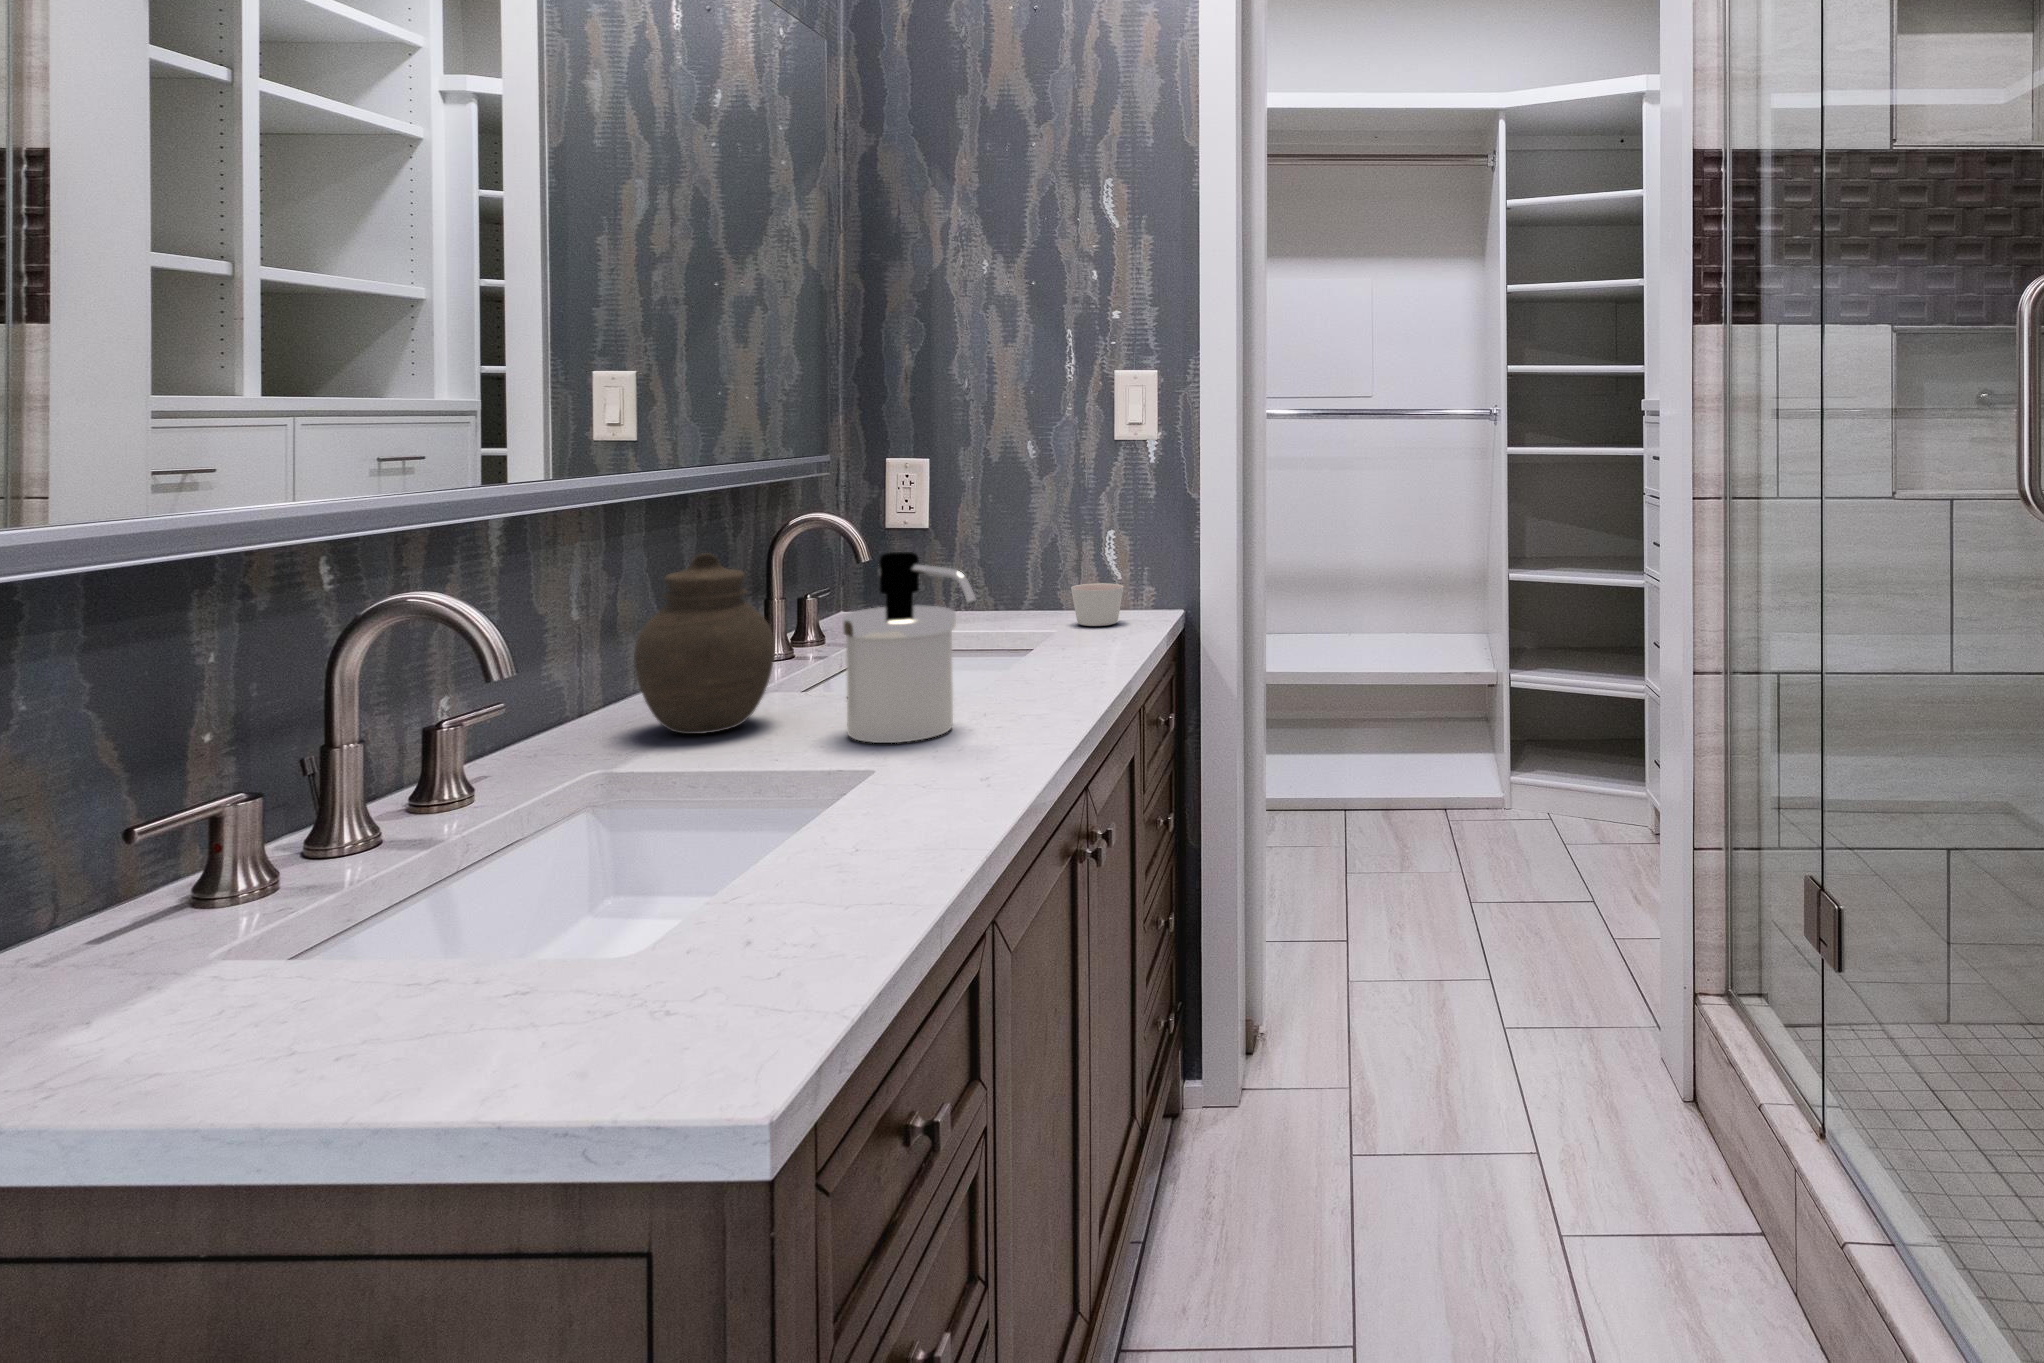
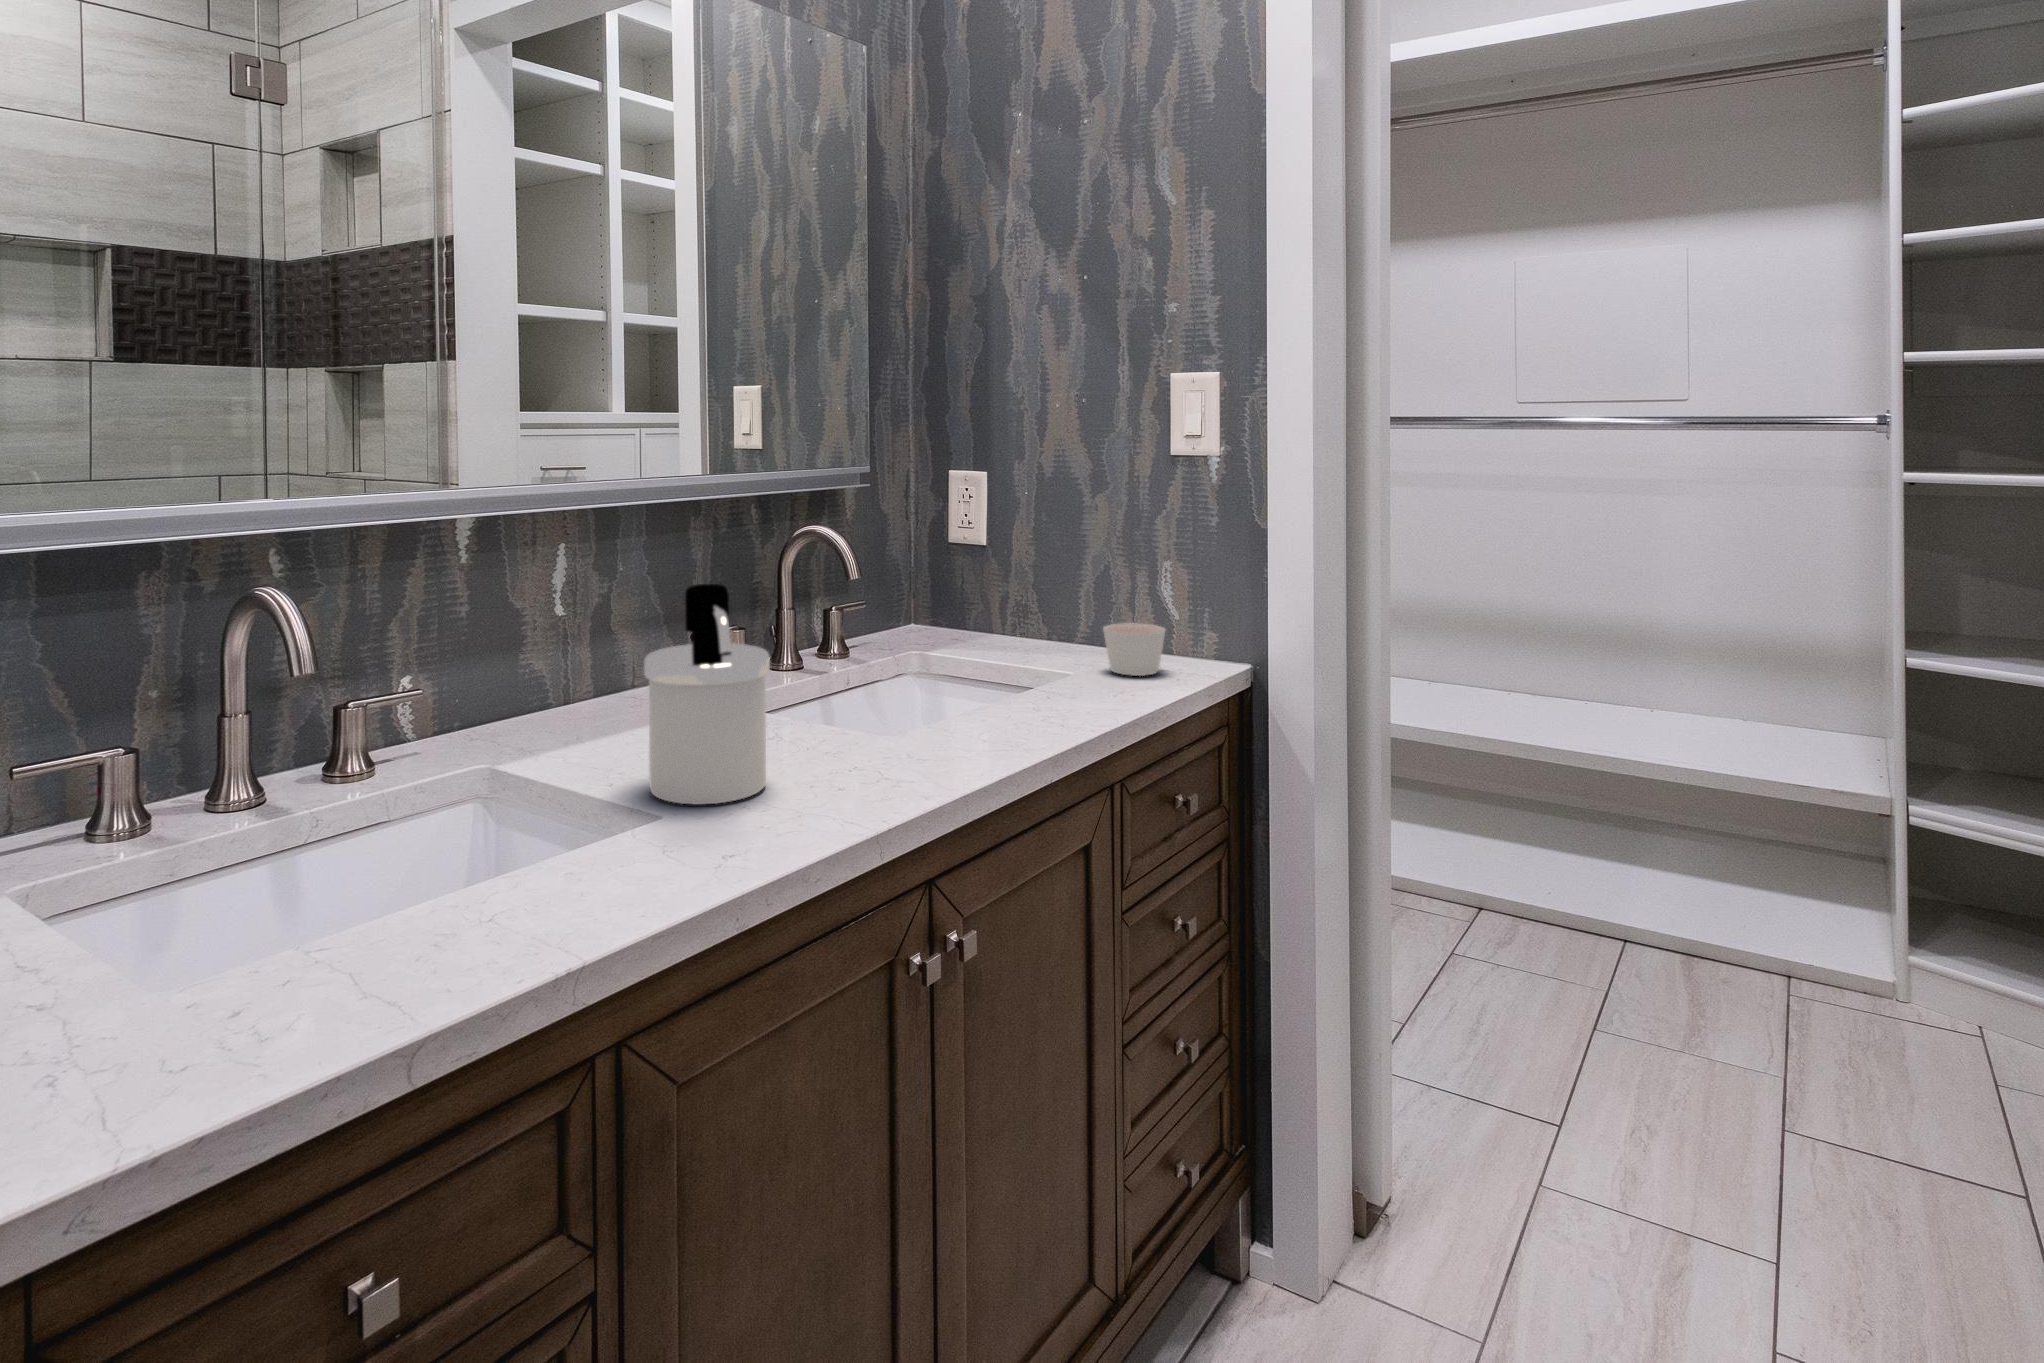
jar: present [634,553,775,734] -> none [507,570,643,755]

